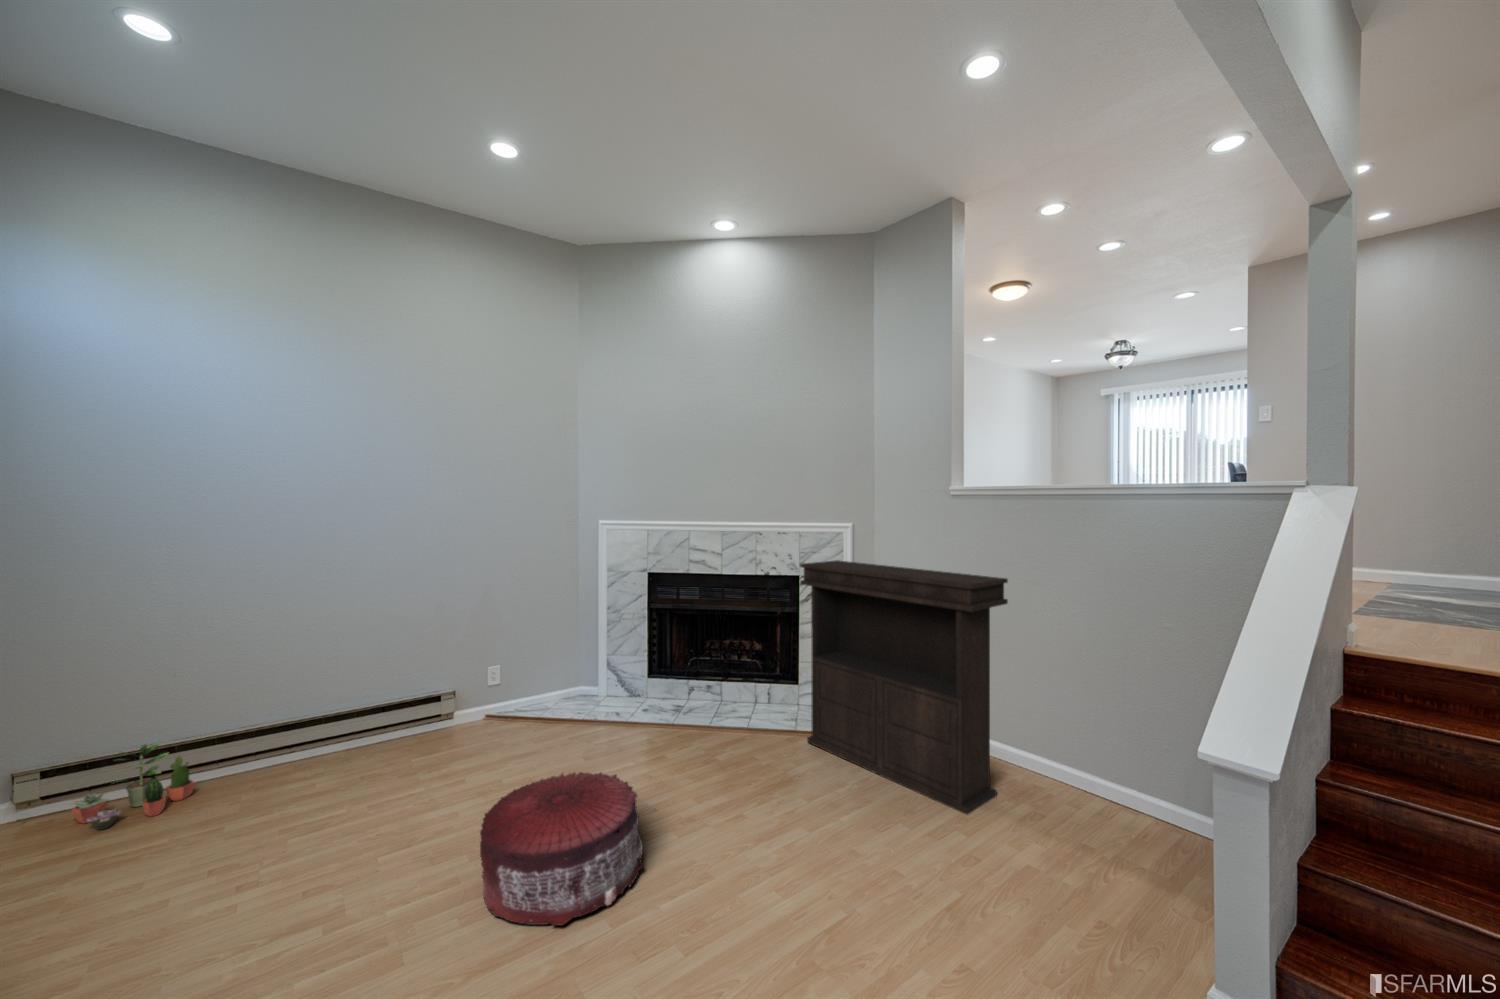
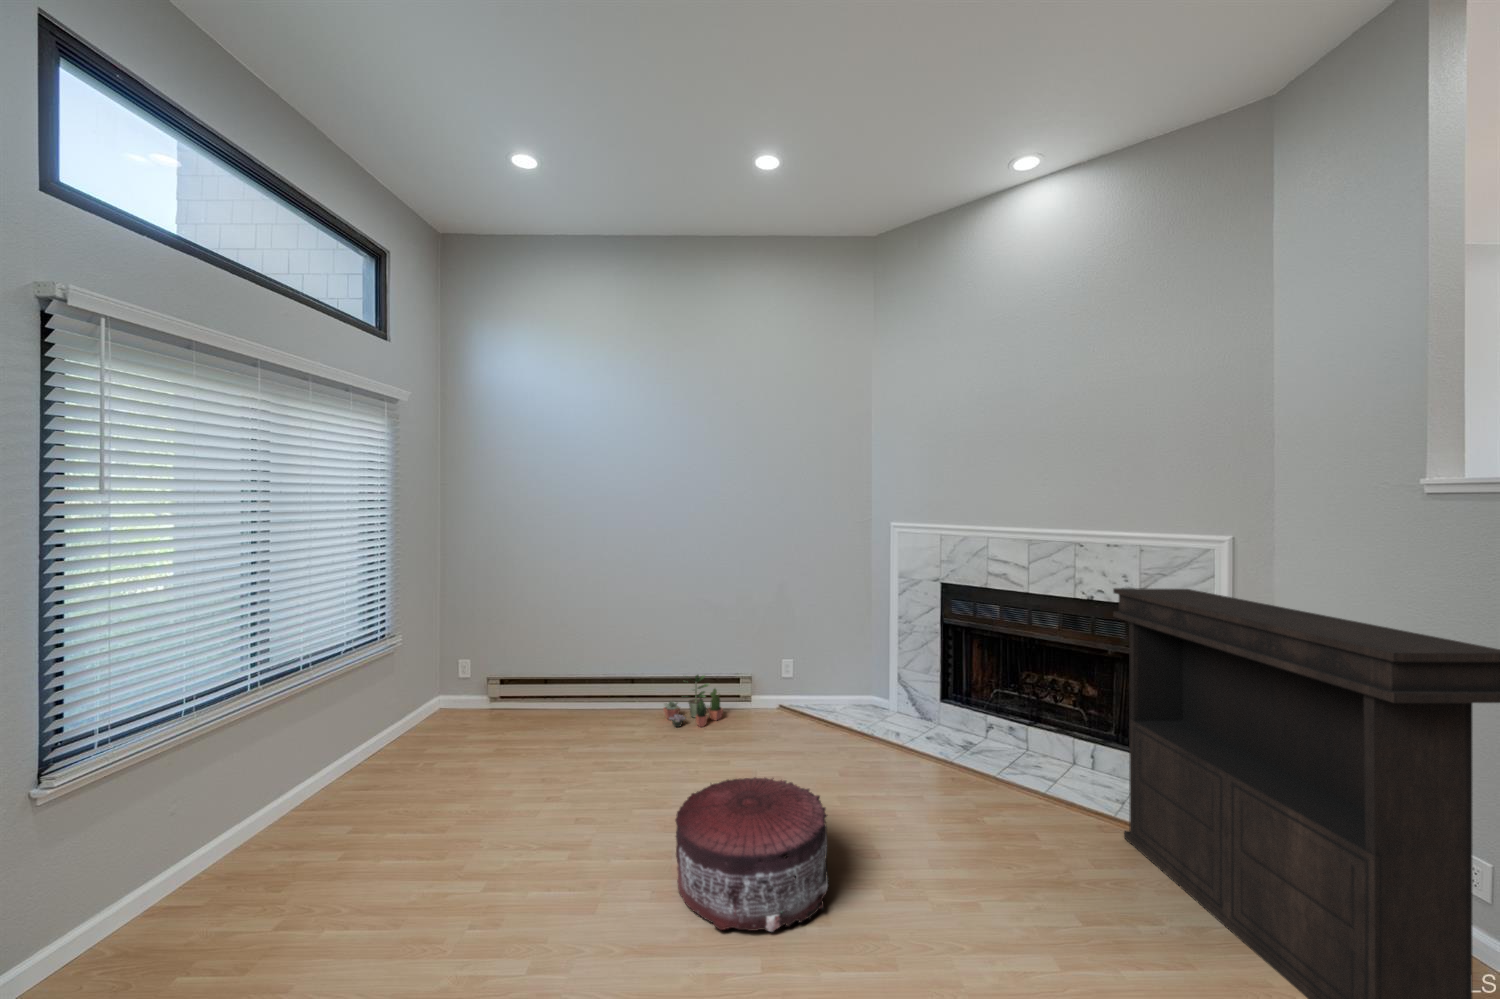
potted plant: present [72,743,194,830] -> present [664,675,723,727]

